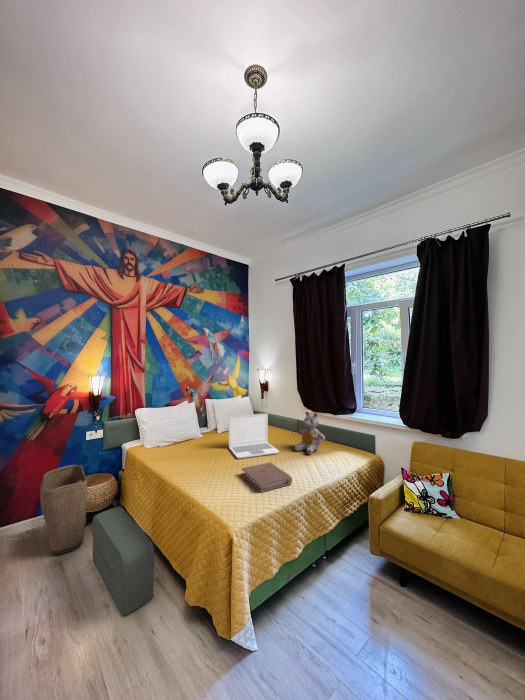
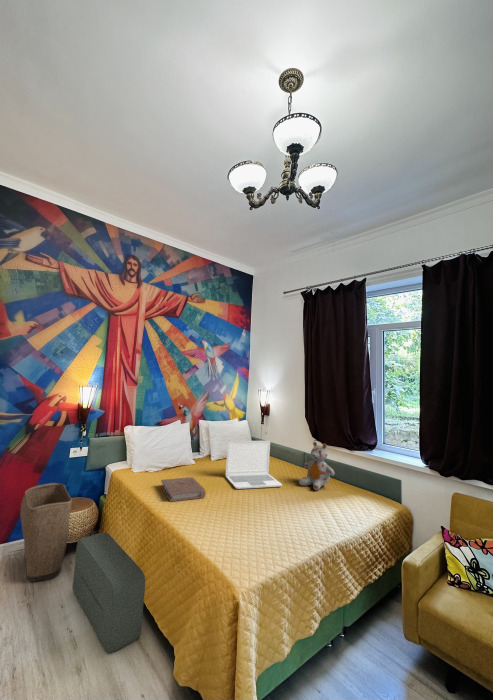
book: present [242,462,292,492] -> present [161,477,206,502]

